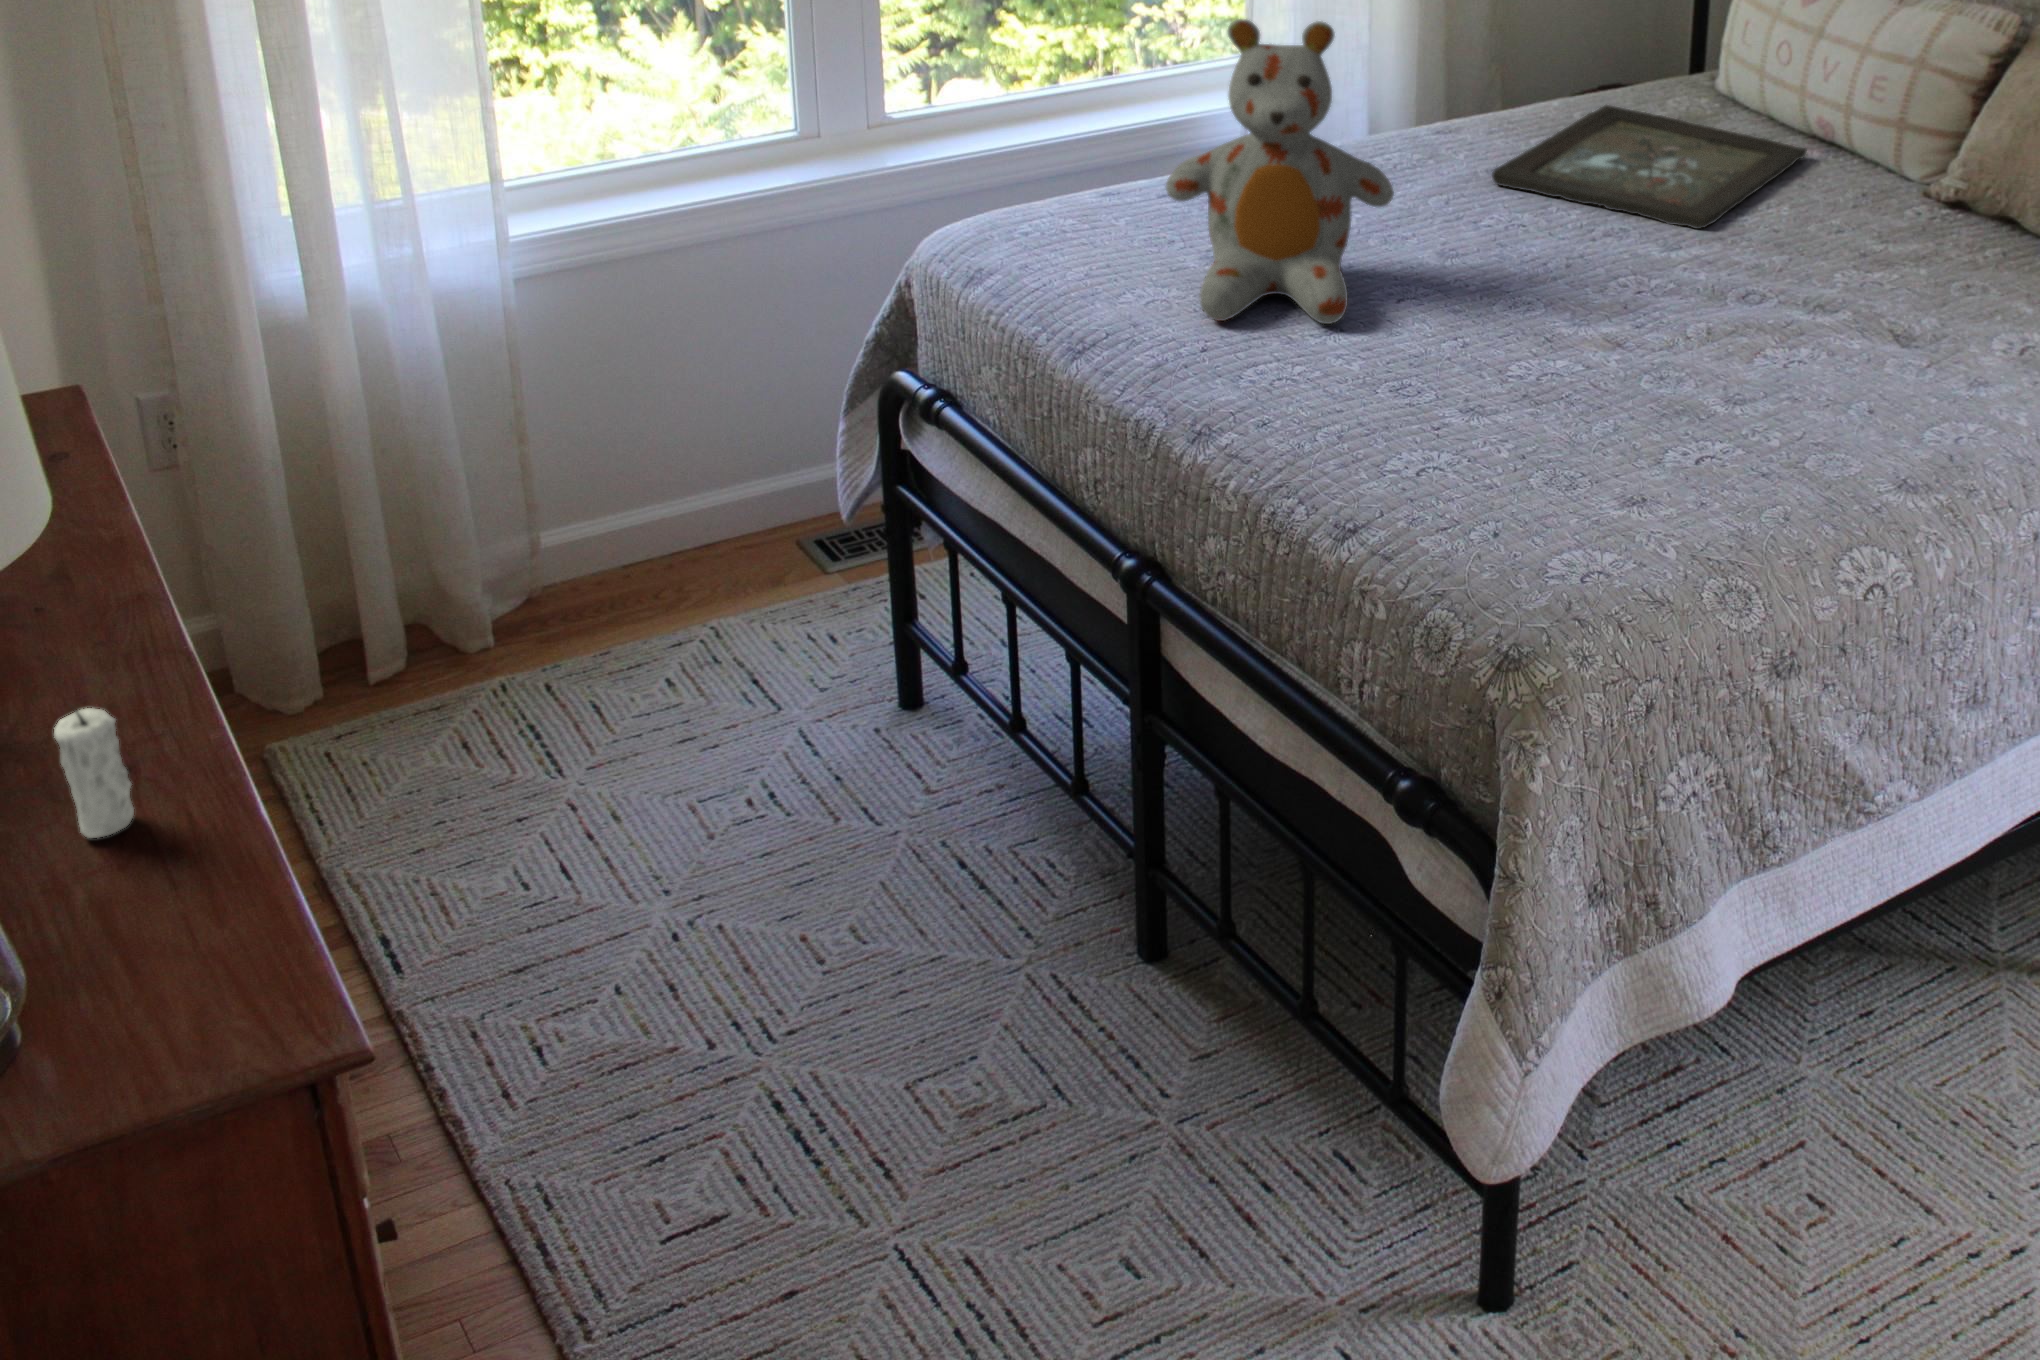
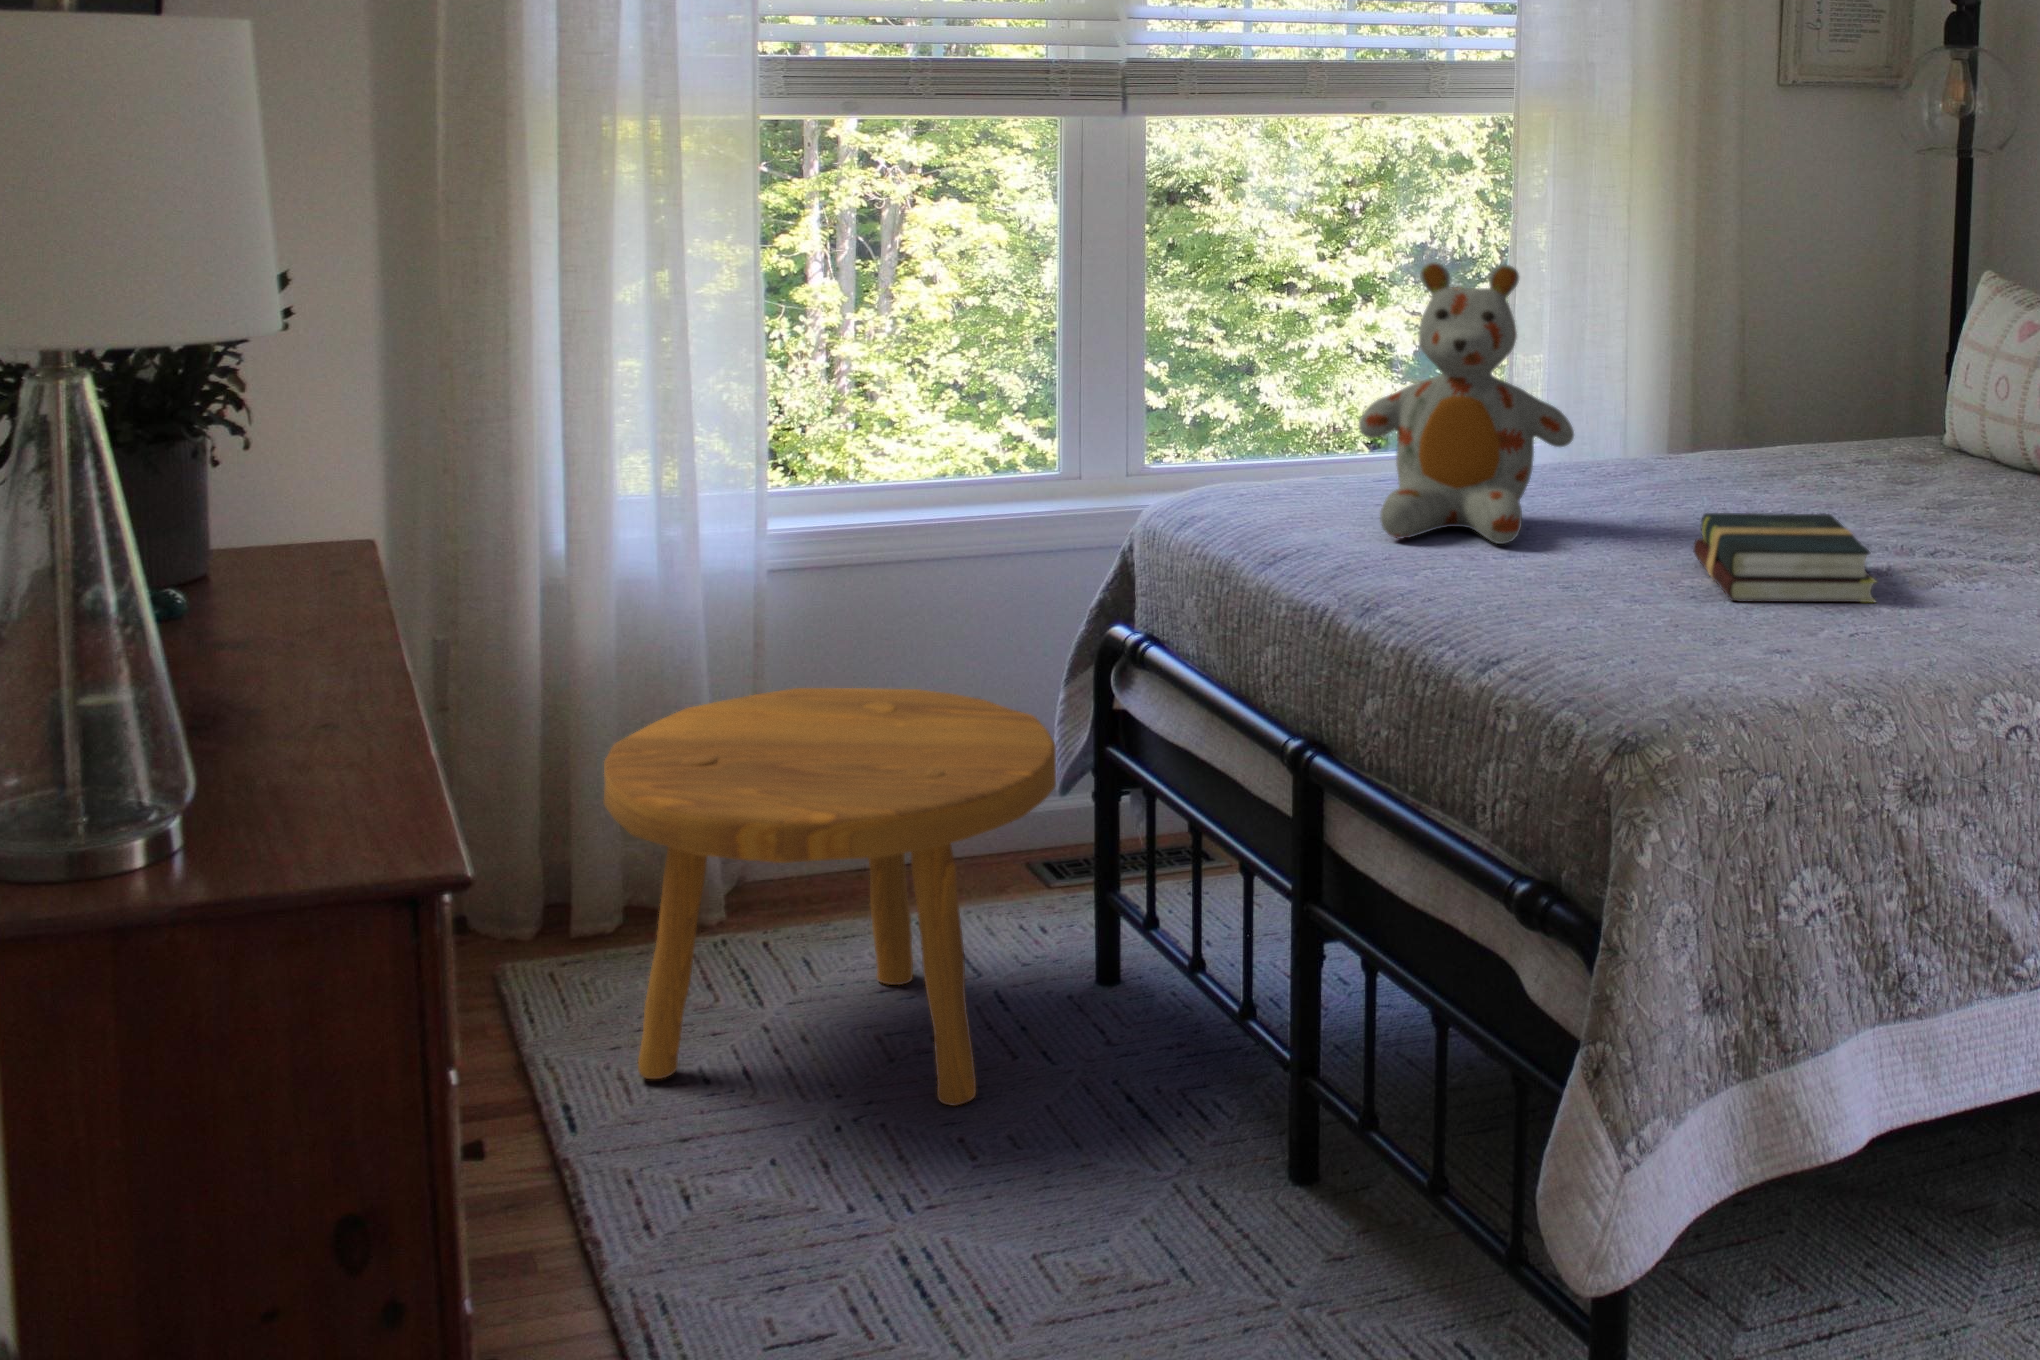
tray: present [1492,105,1806,229] -> none [1689,434,2014,510]
hardback book: none [1525,288,1718,412] -> present [1693,513,1876,602]
footstool: none [366,450,867,897] -> present [604,688,1056,1106]
candle: present [54,705,134,838] -> none [302,600,358,736]

